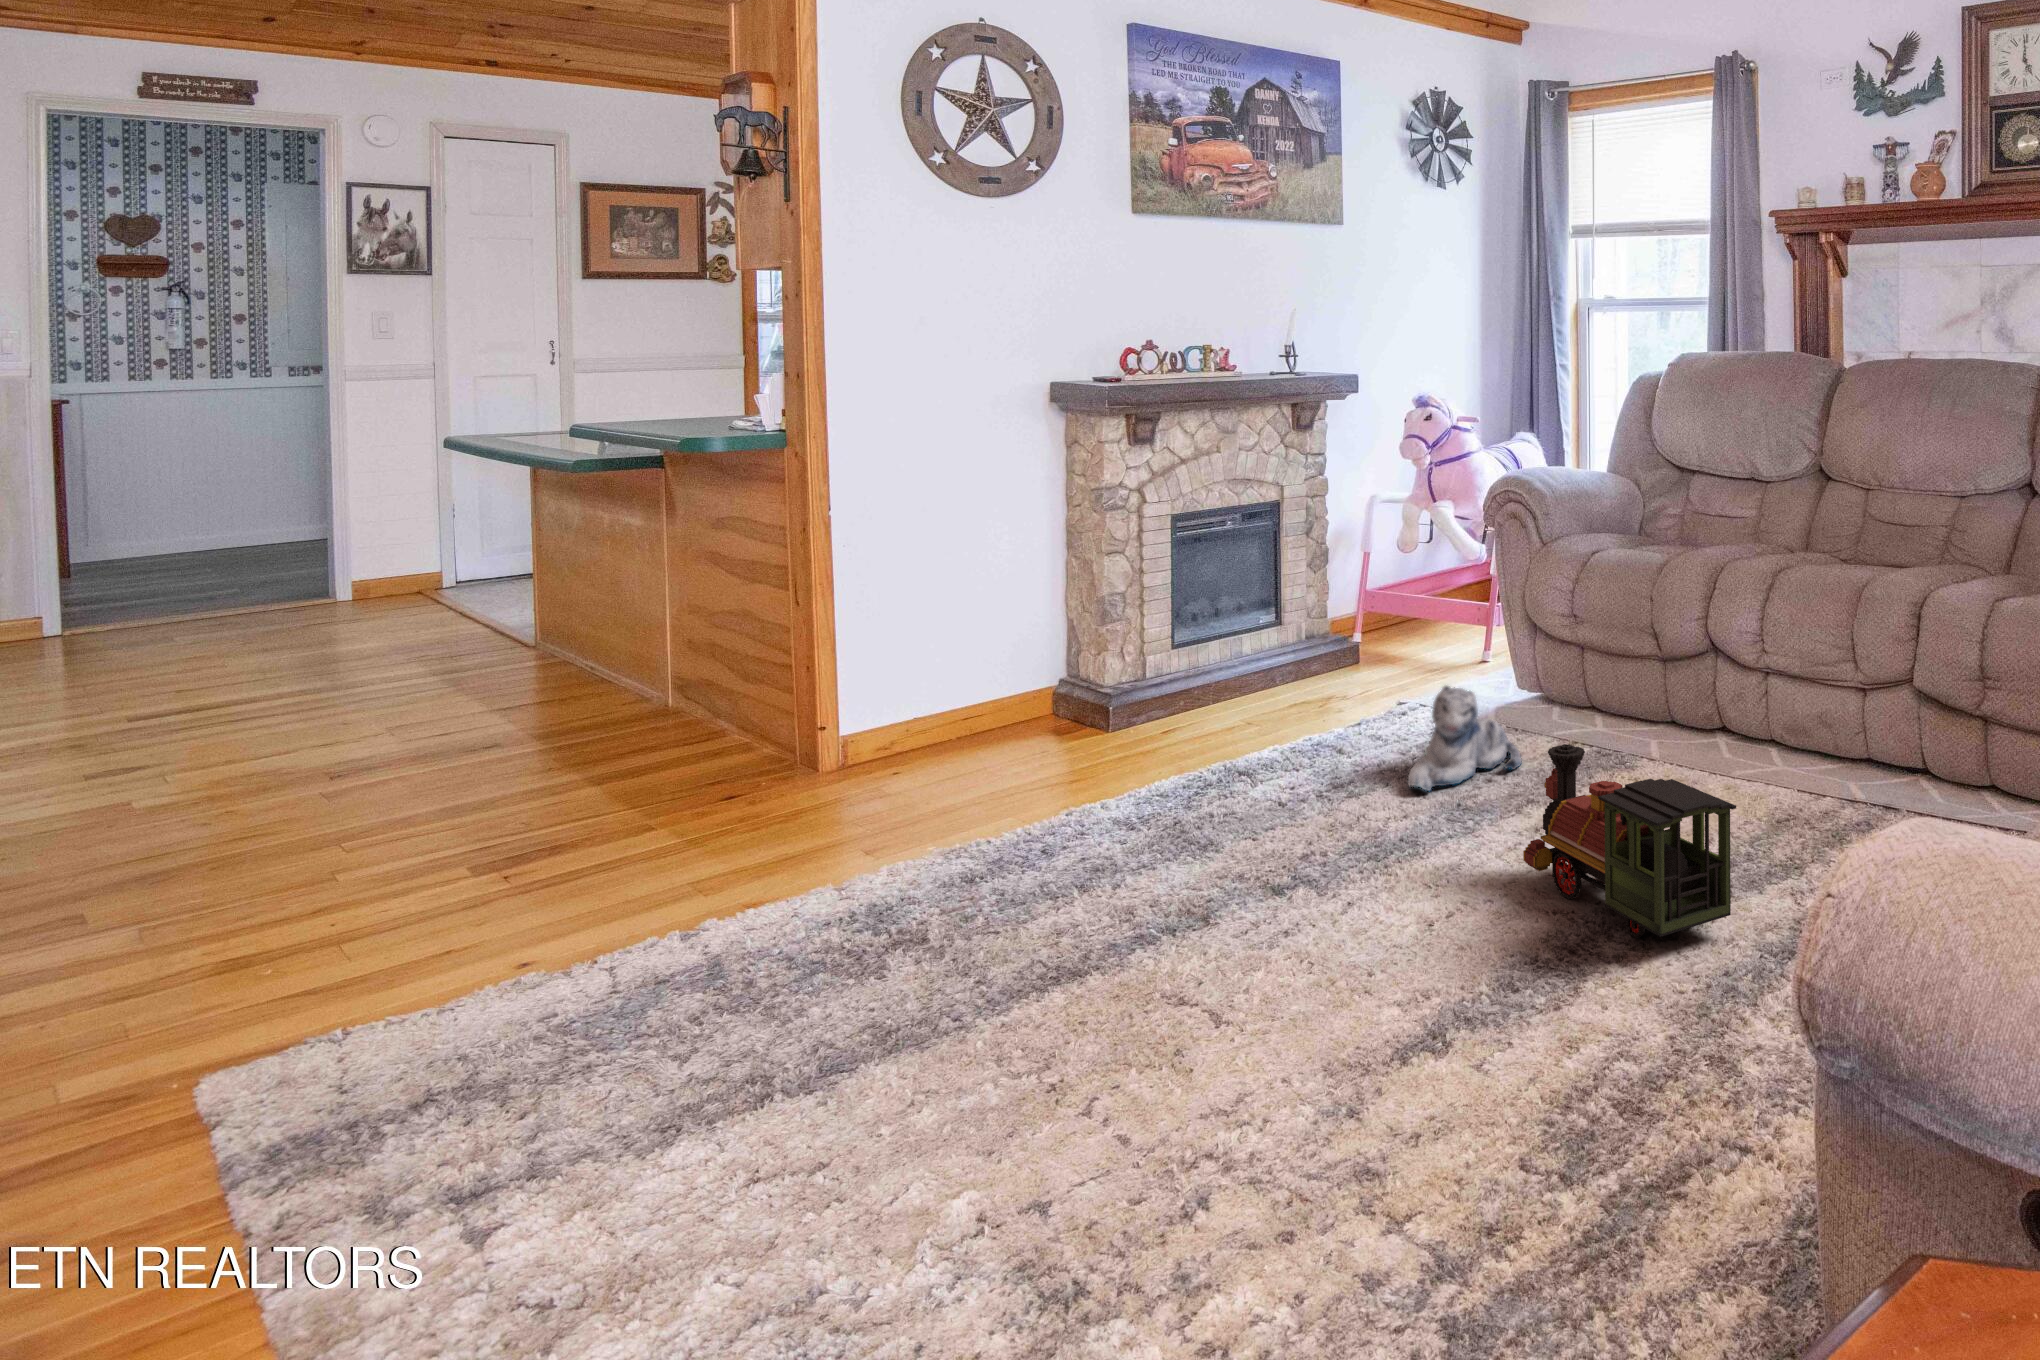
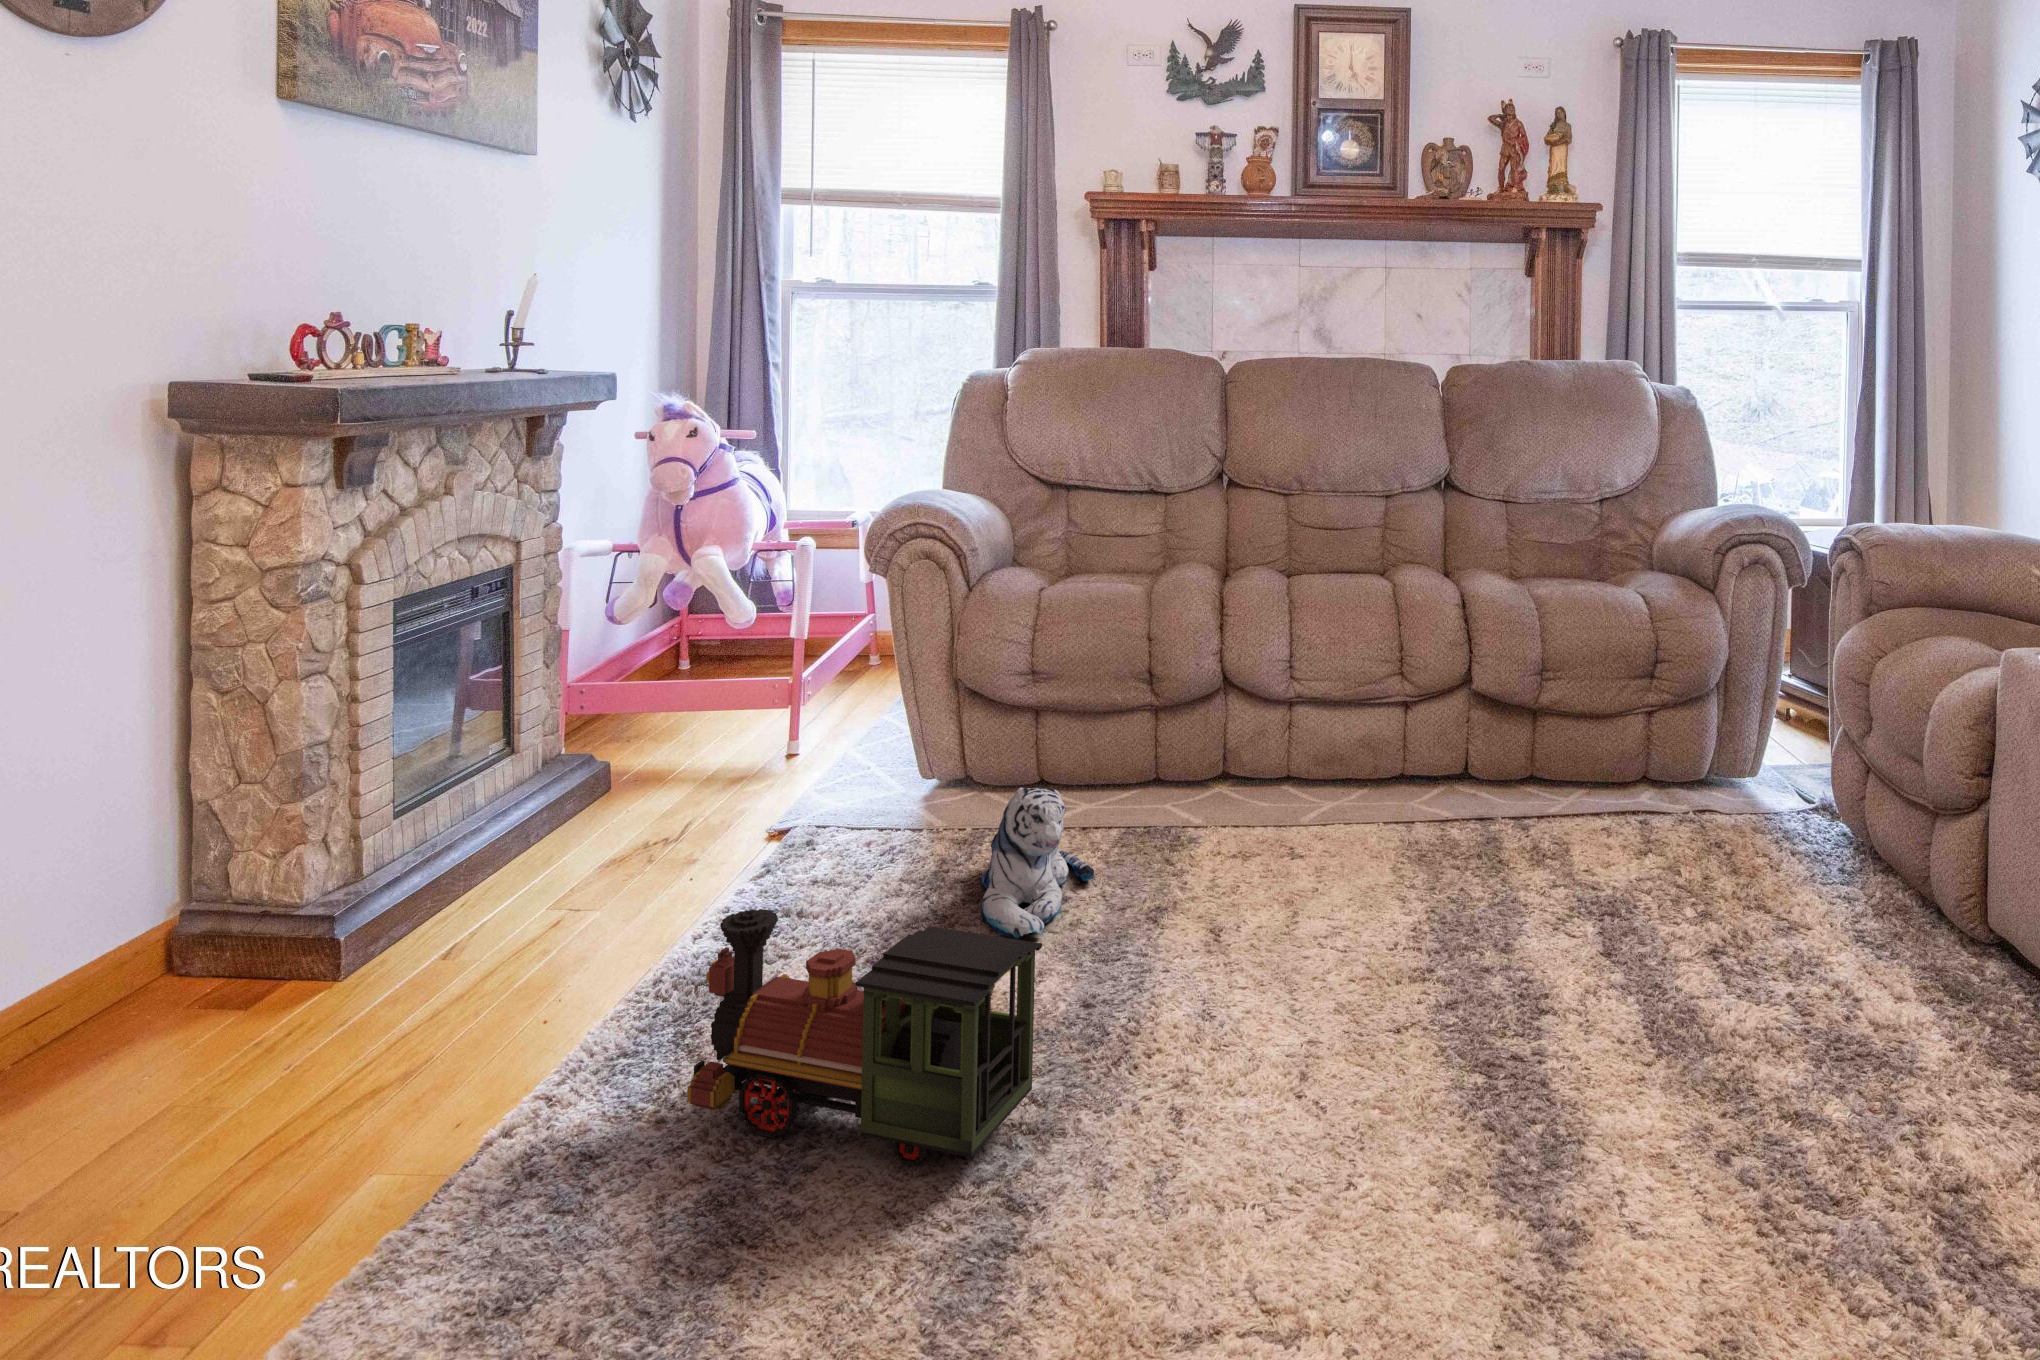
toy train: present [1523,744,1736,938] -> present [687,909,1042,1167]

